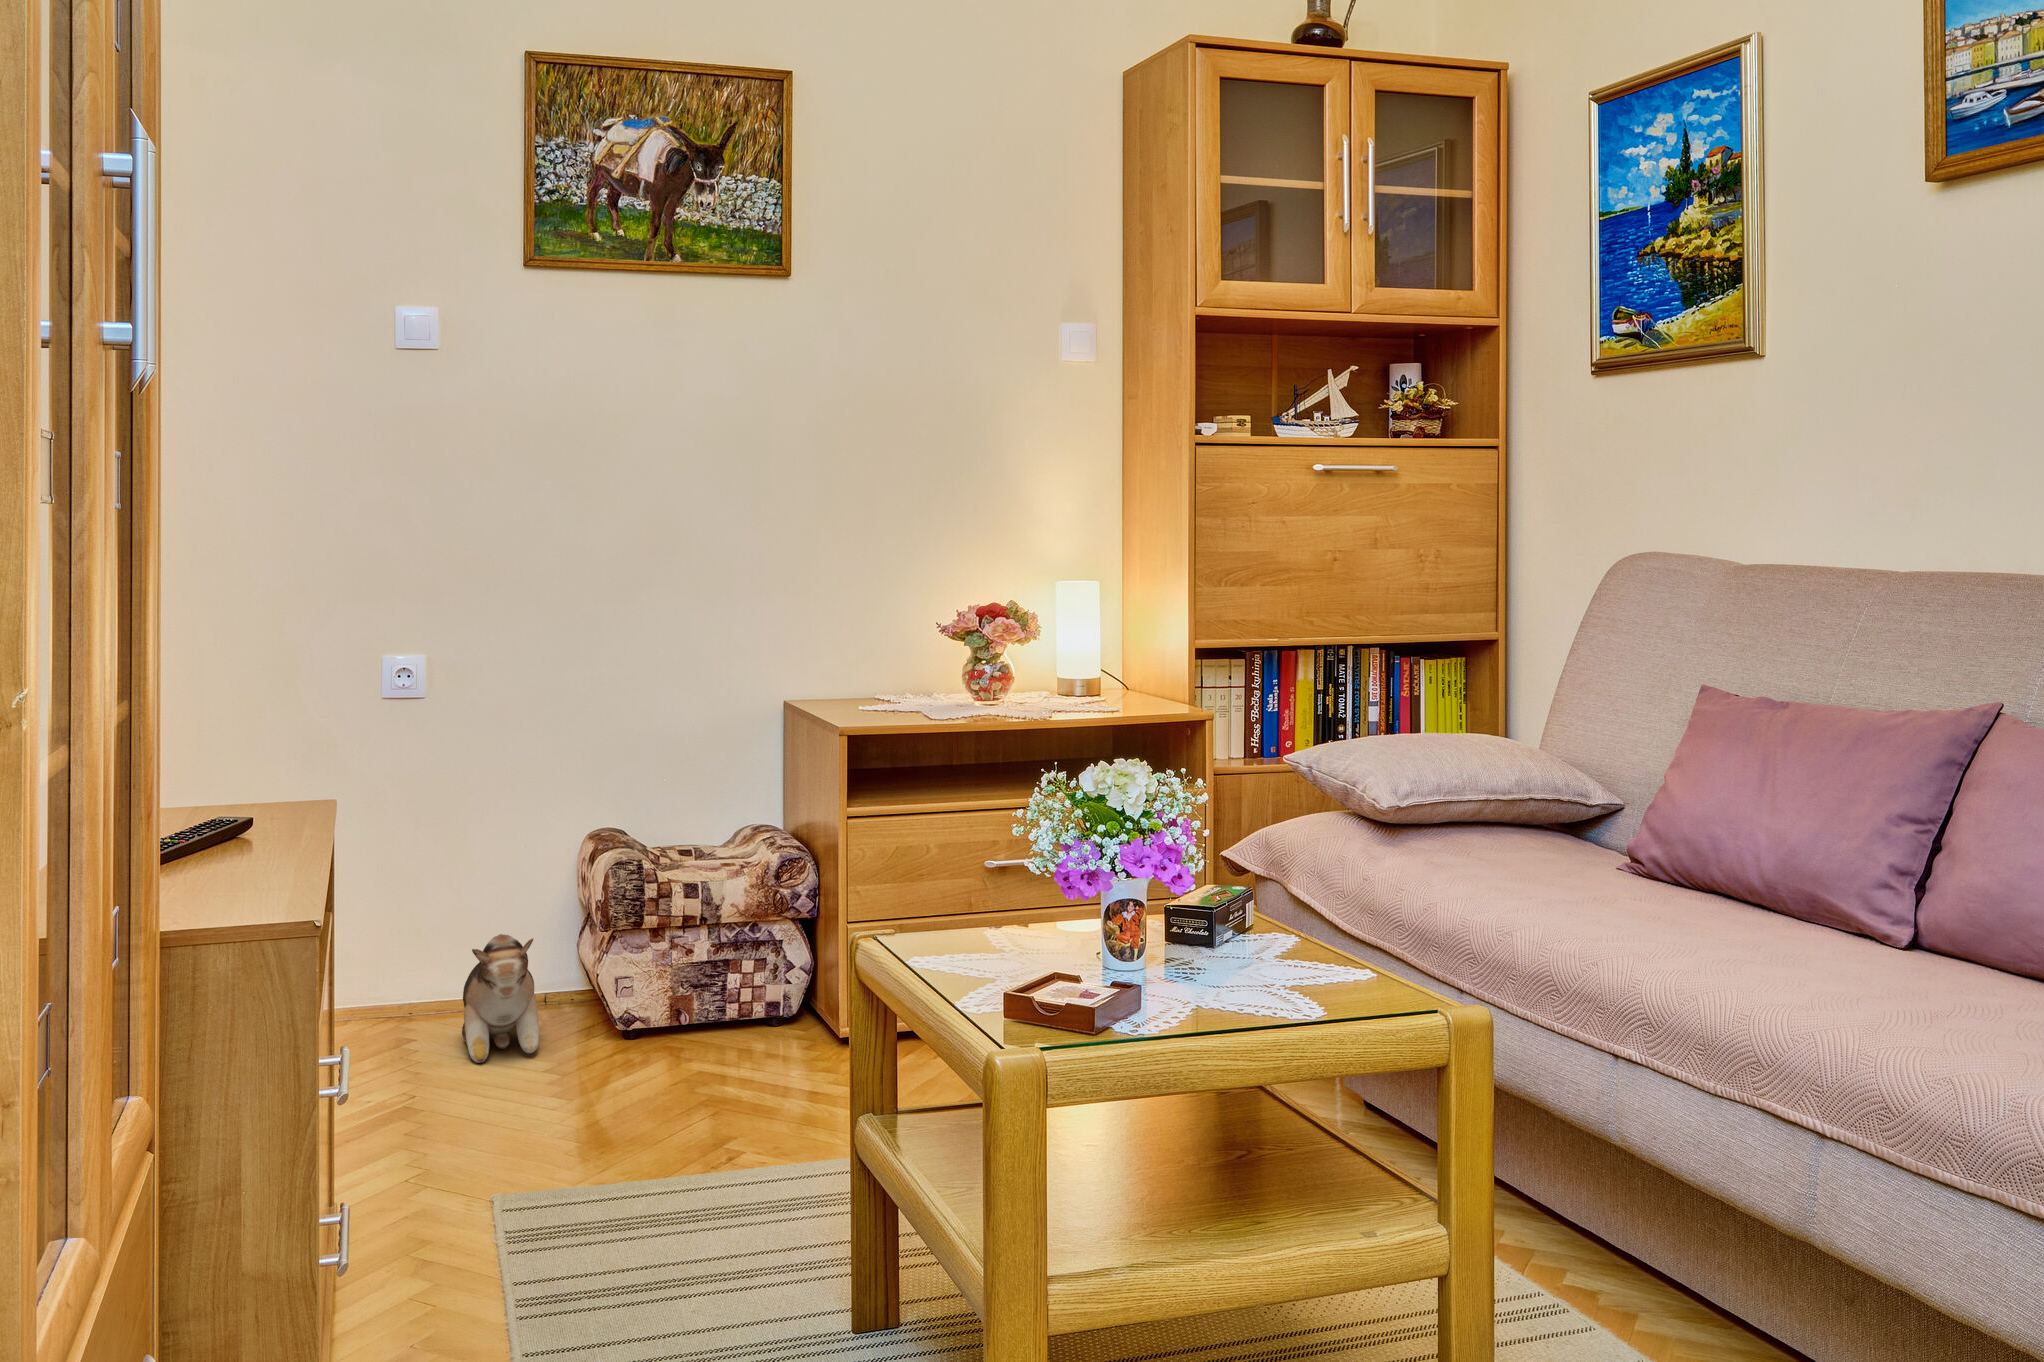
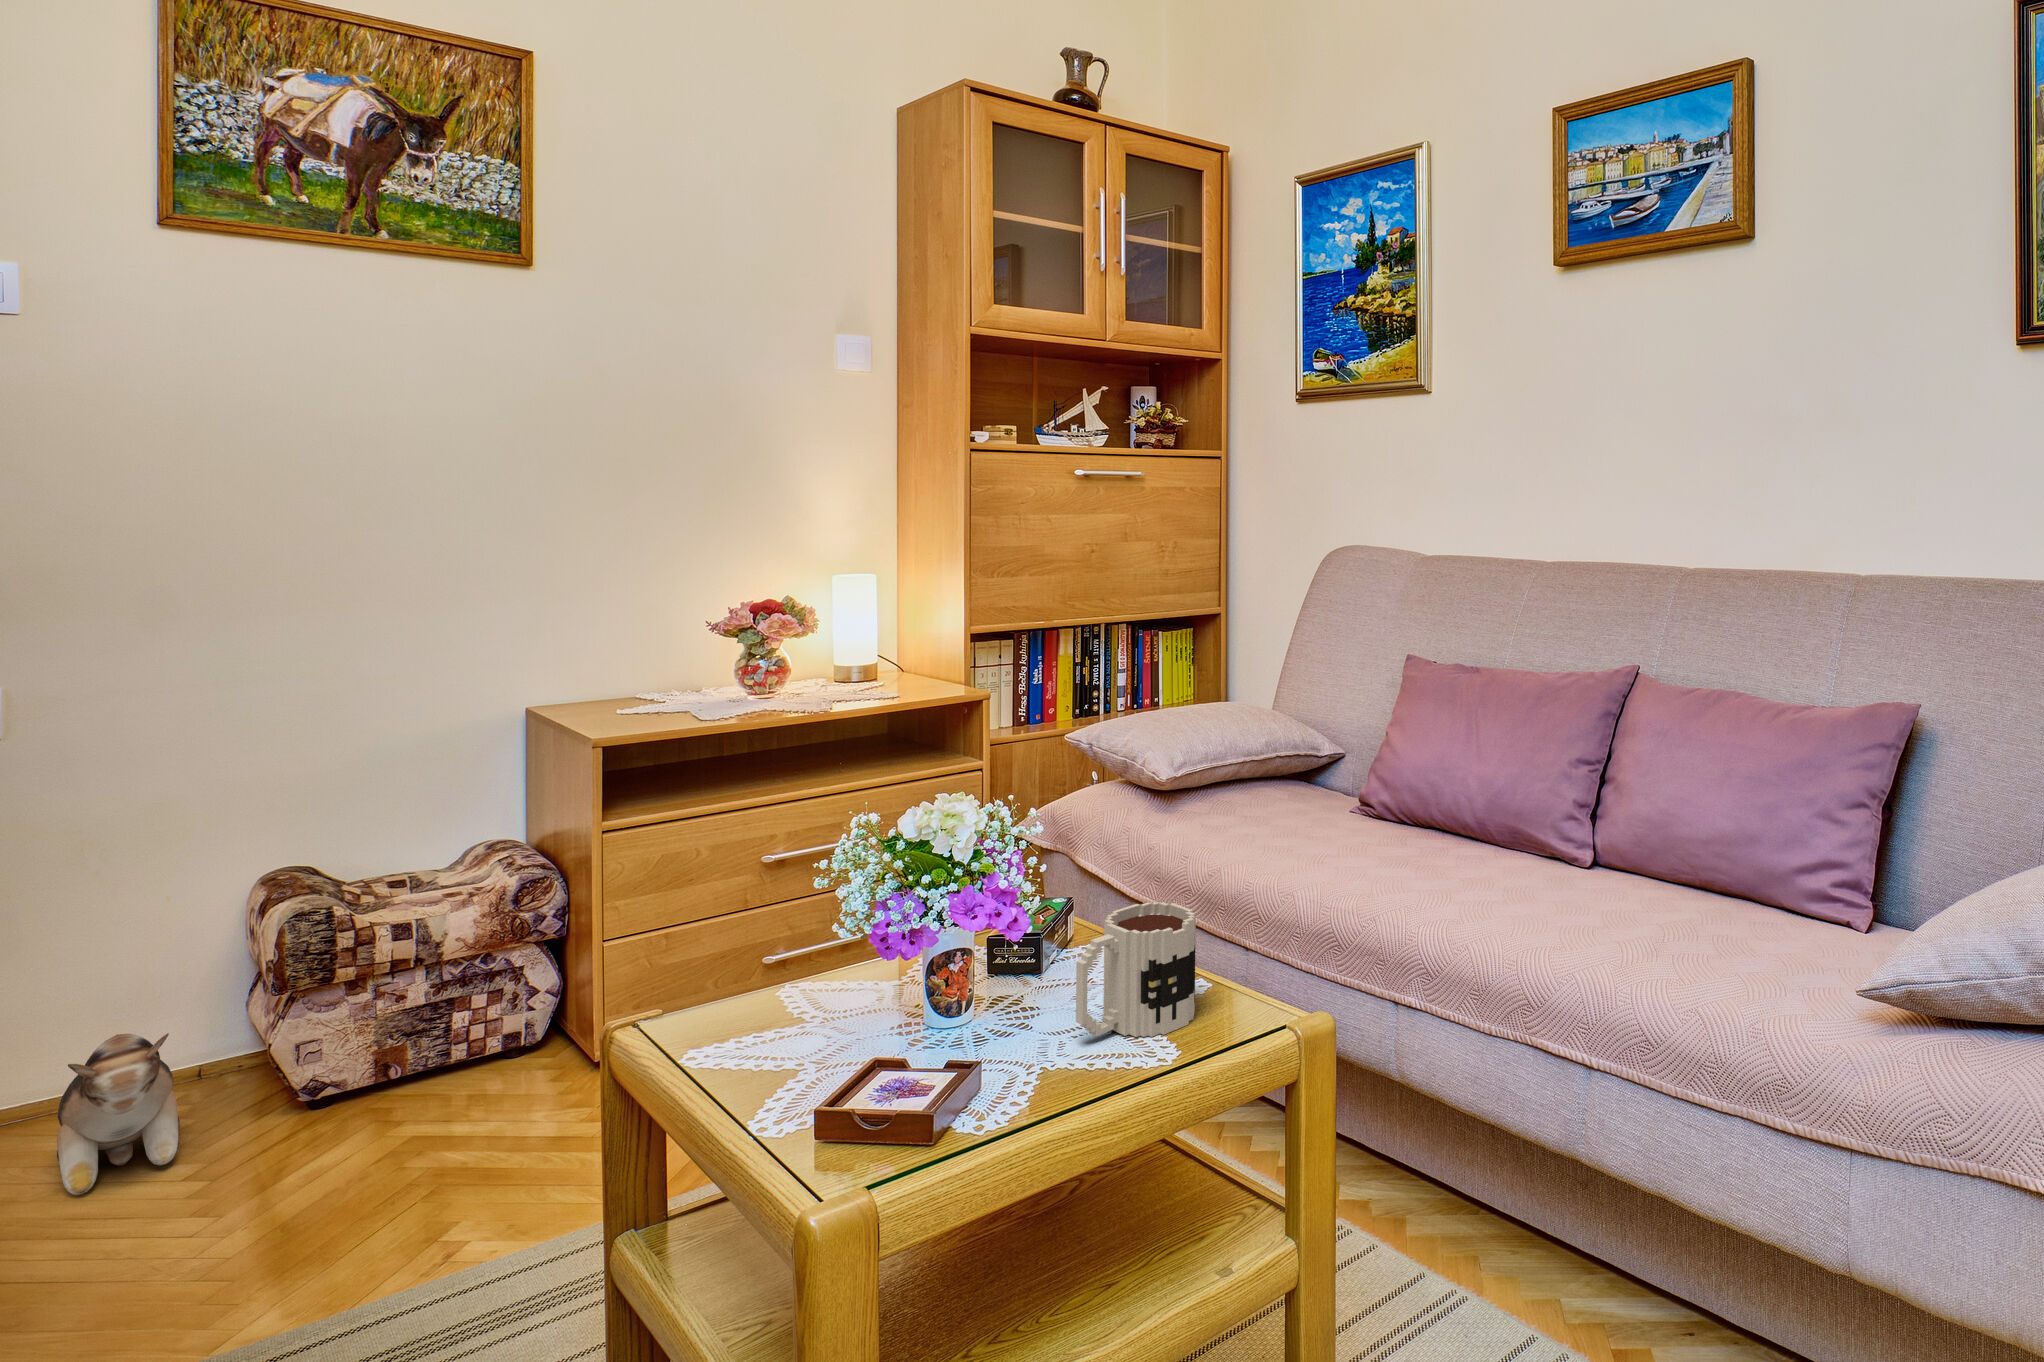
mug: none [1233,881,1356,1004] -> present [1076,902,1196,1037]

